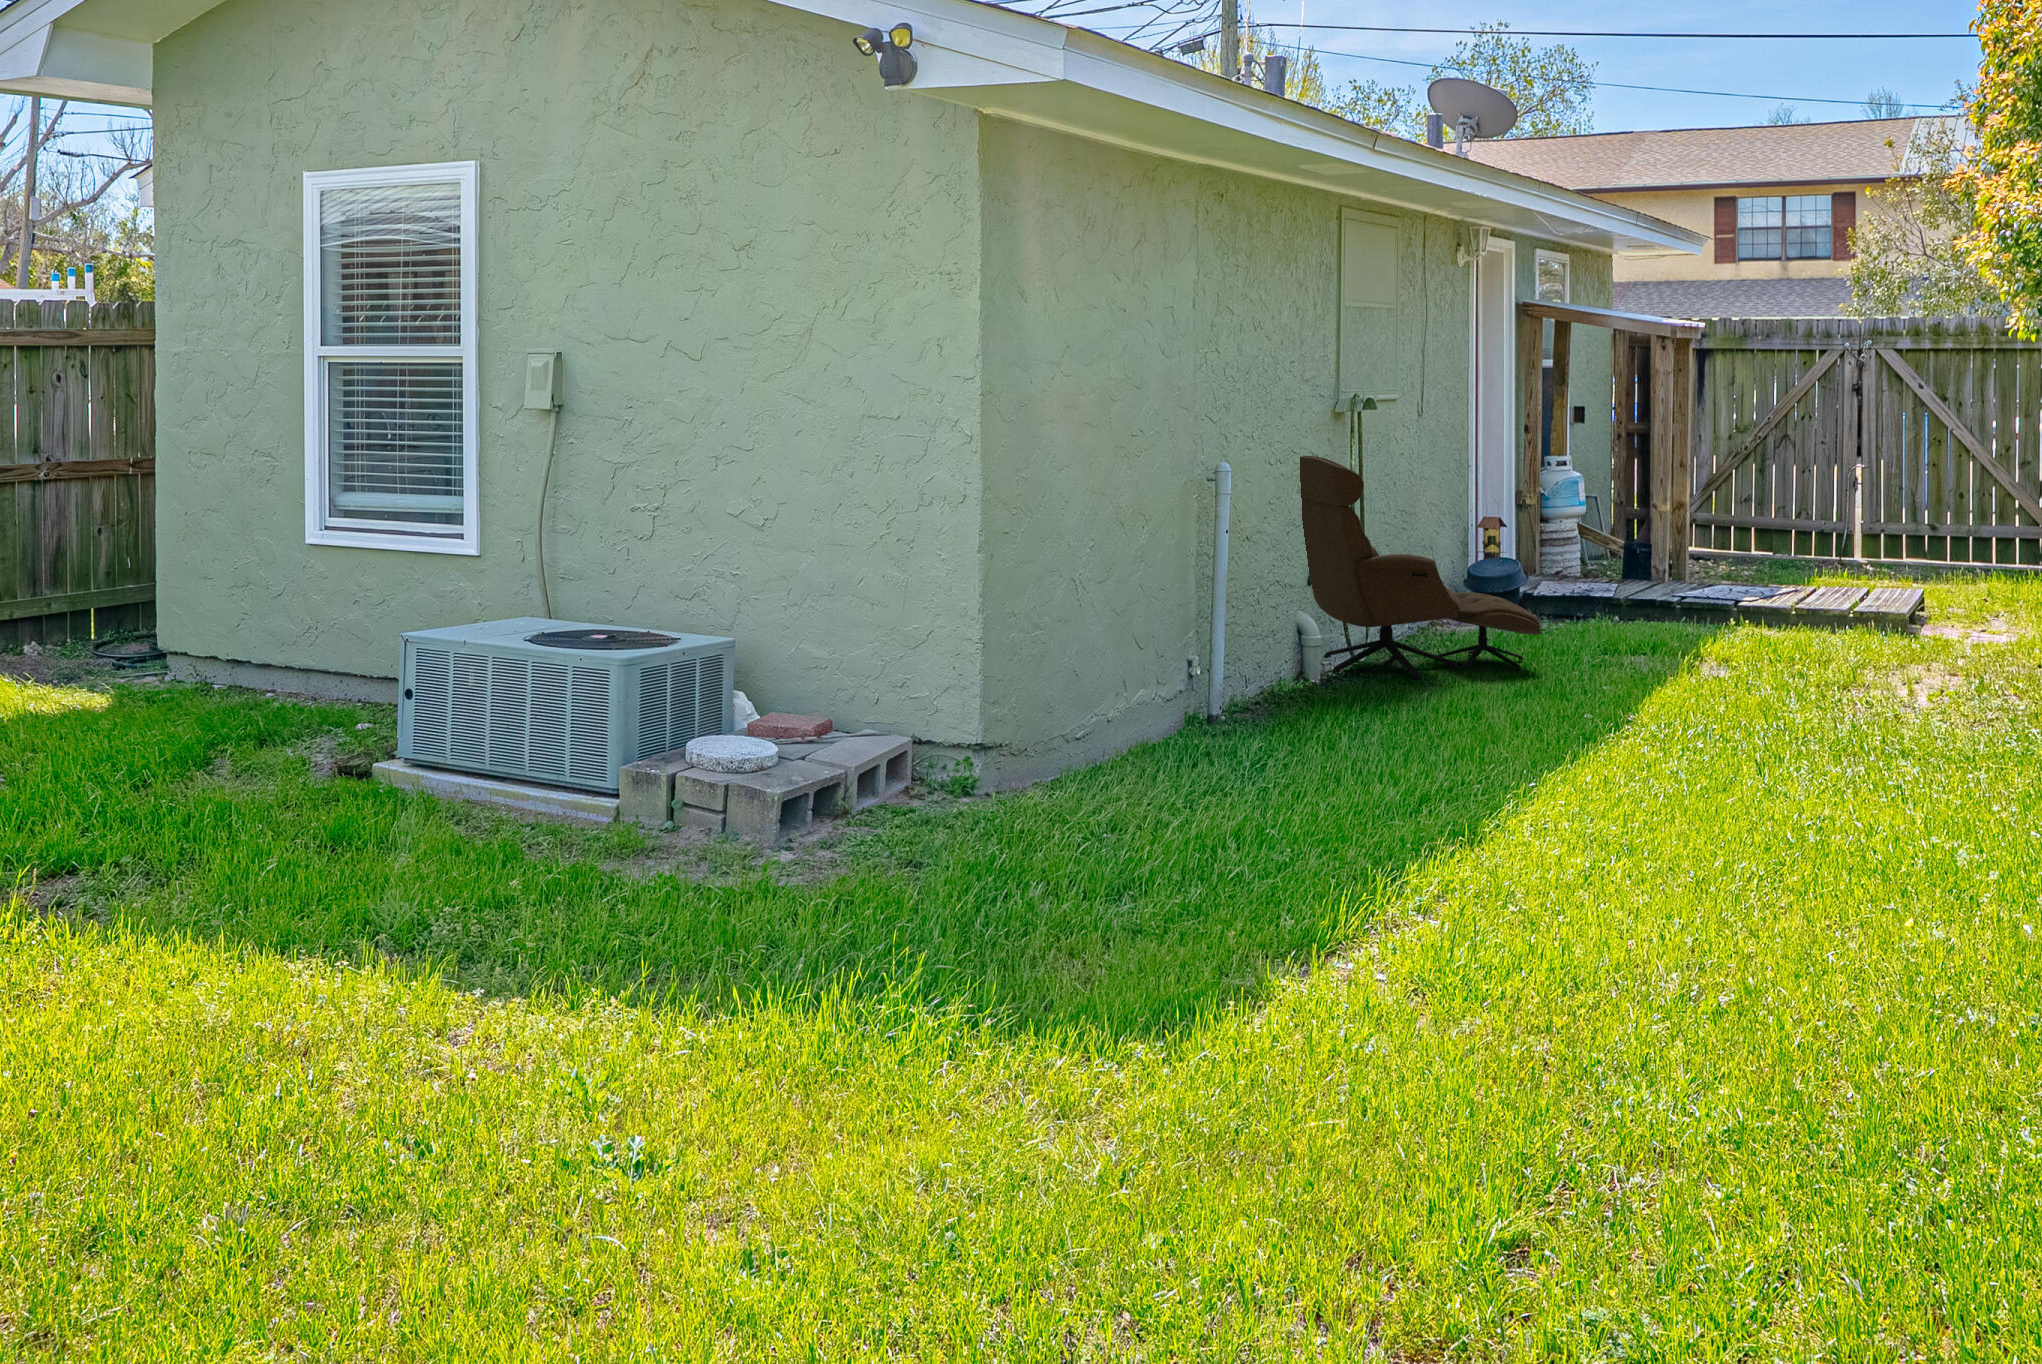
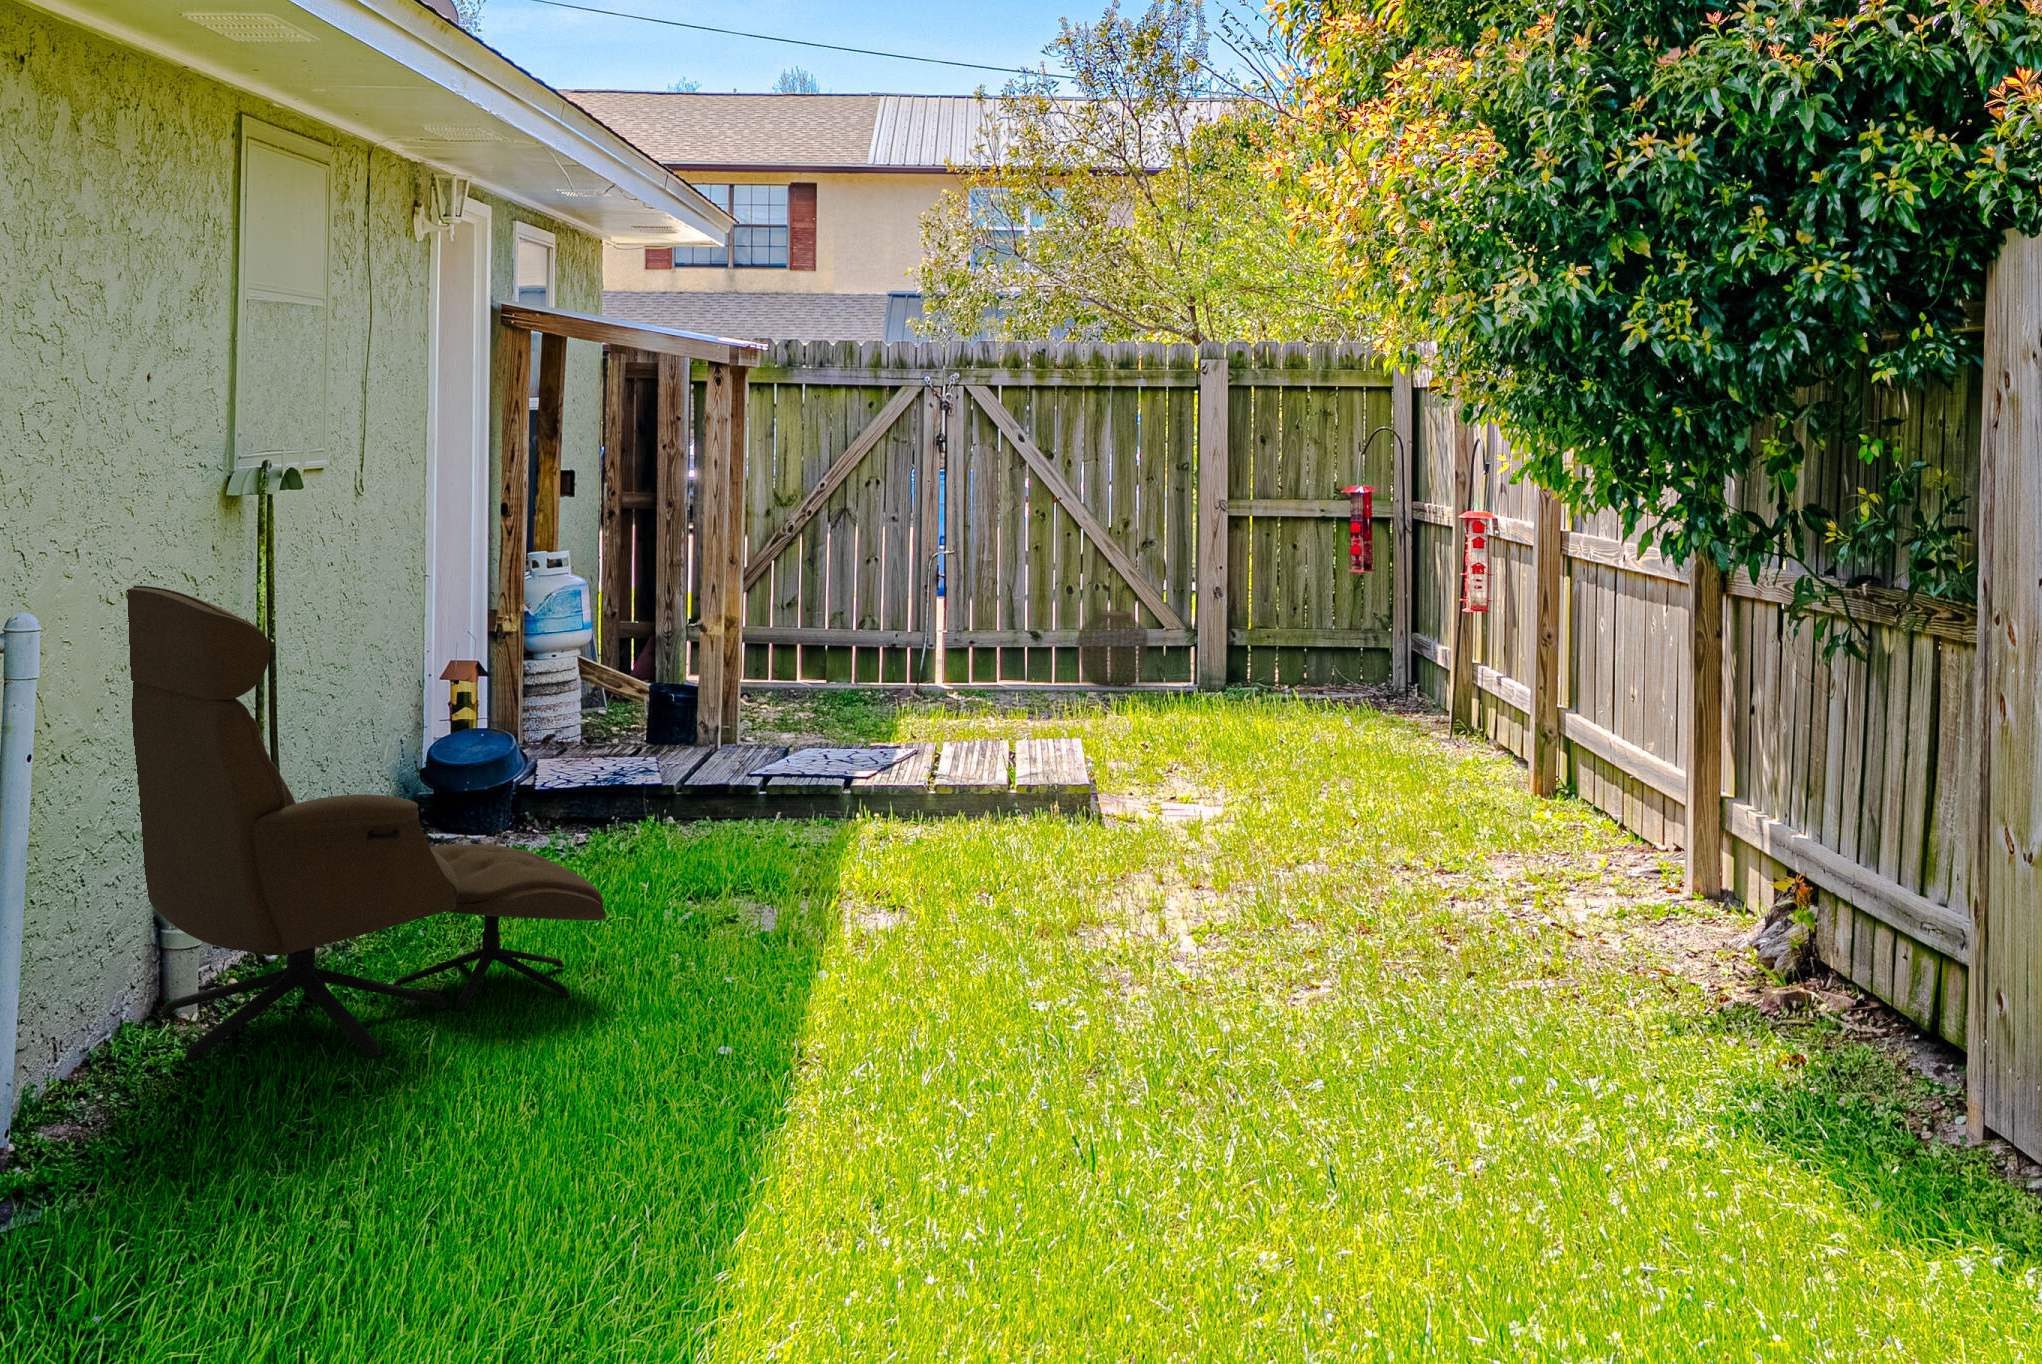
woven basket: none [1972,512,2031,567] -> present [1079,610,1147,686]

